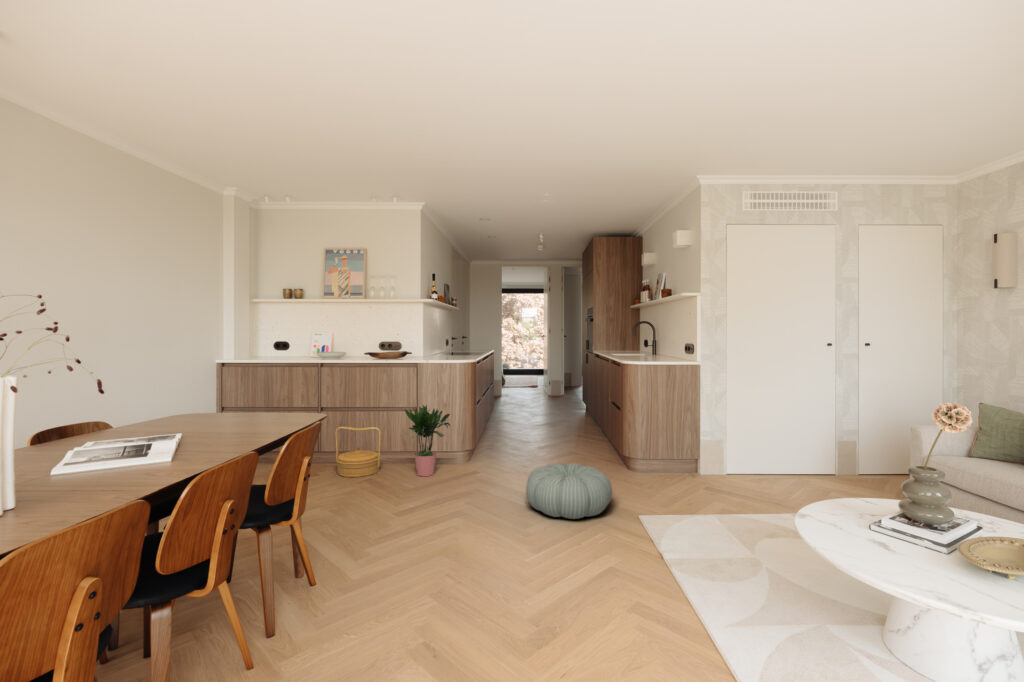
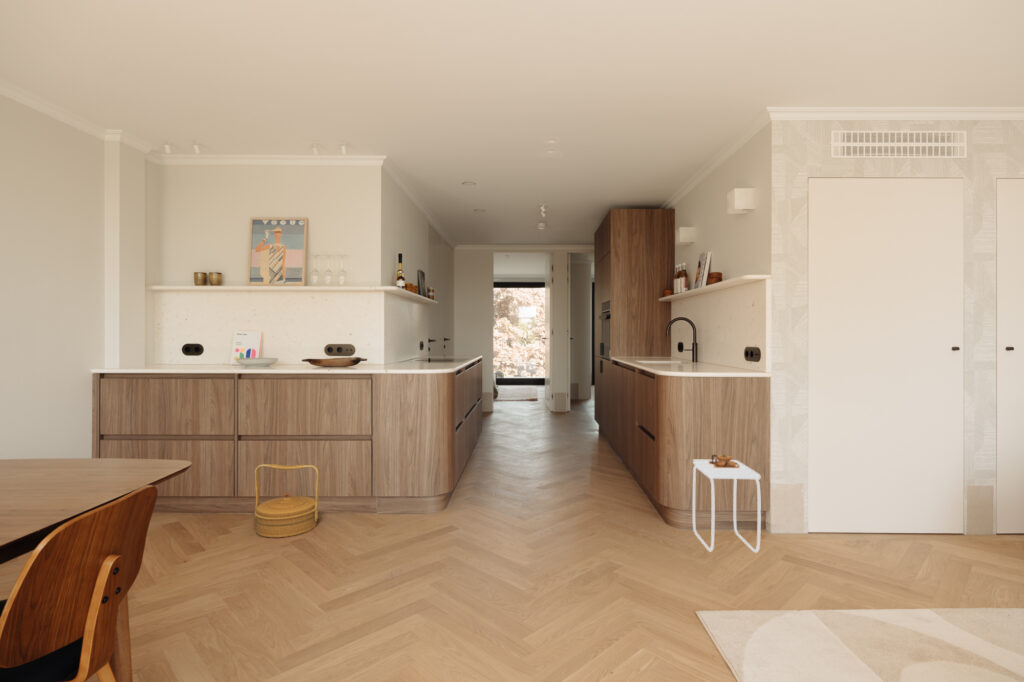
potted plant: present [405,405,450,476] -> none [351,429,421,536]
side table: none [645,419,688,486] -> present [693,455,761,552]
pouf: present [526,463,612,519] -> none [525,524,656,620]

